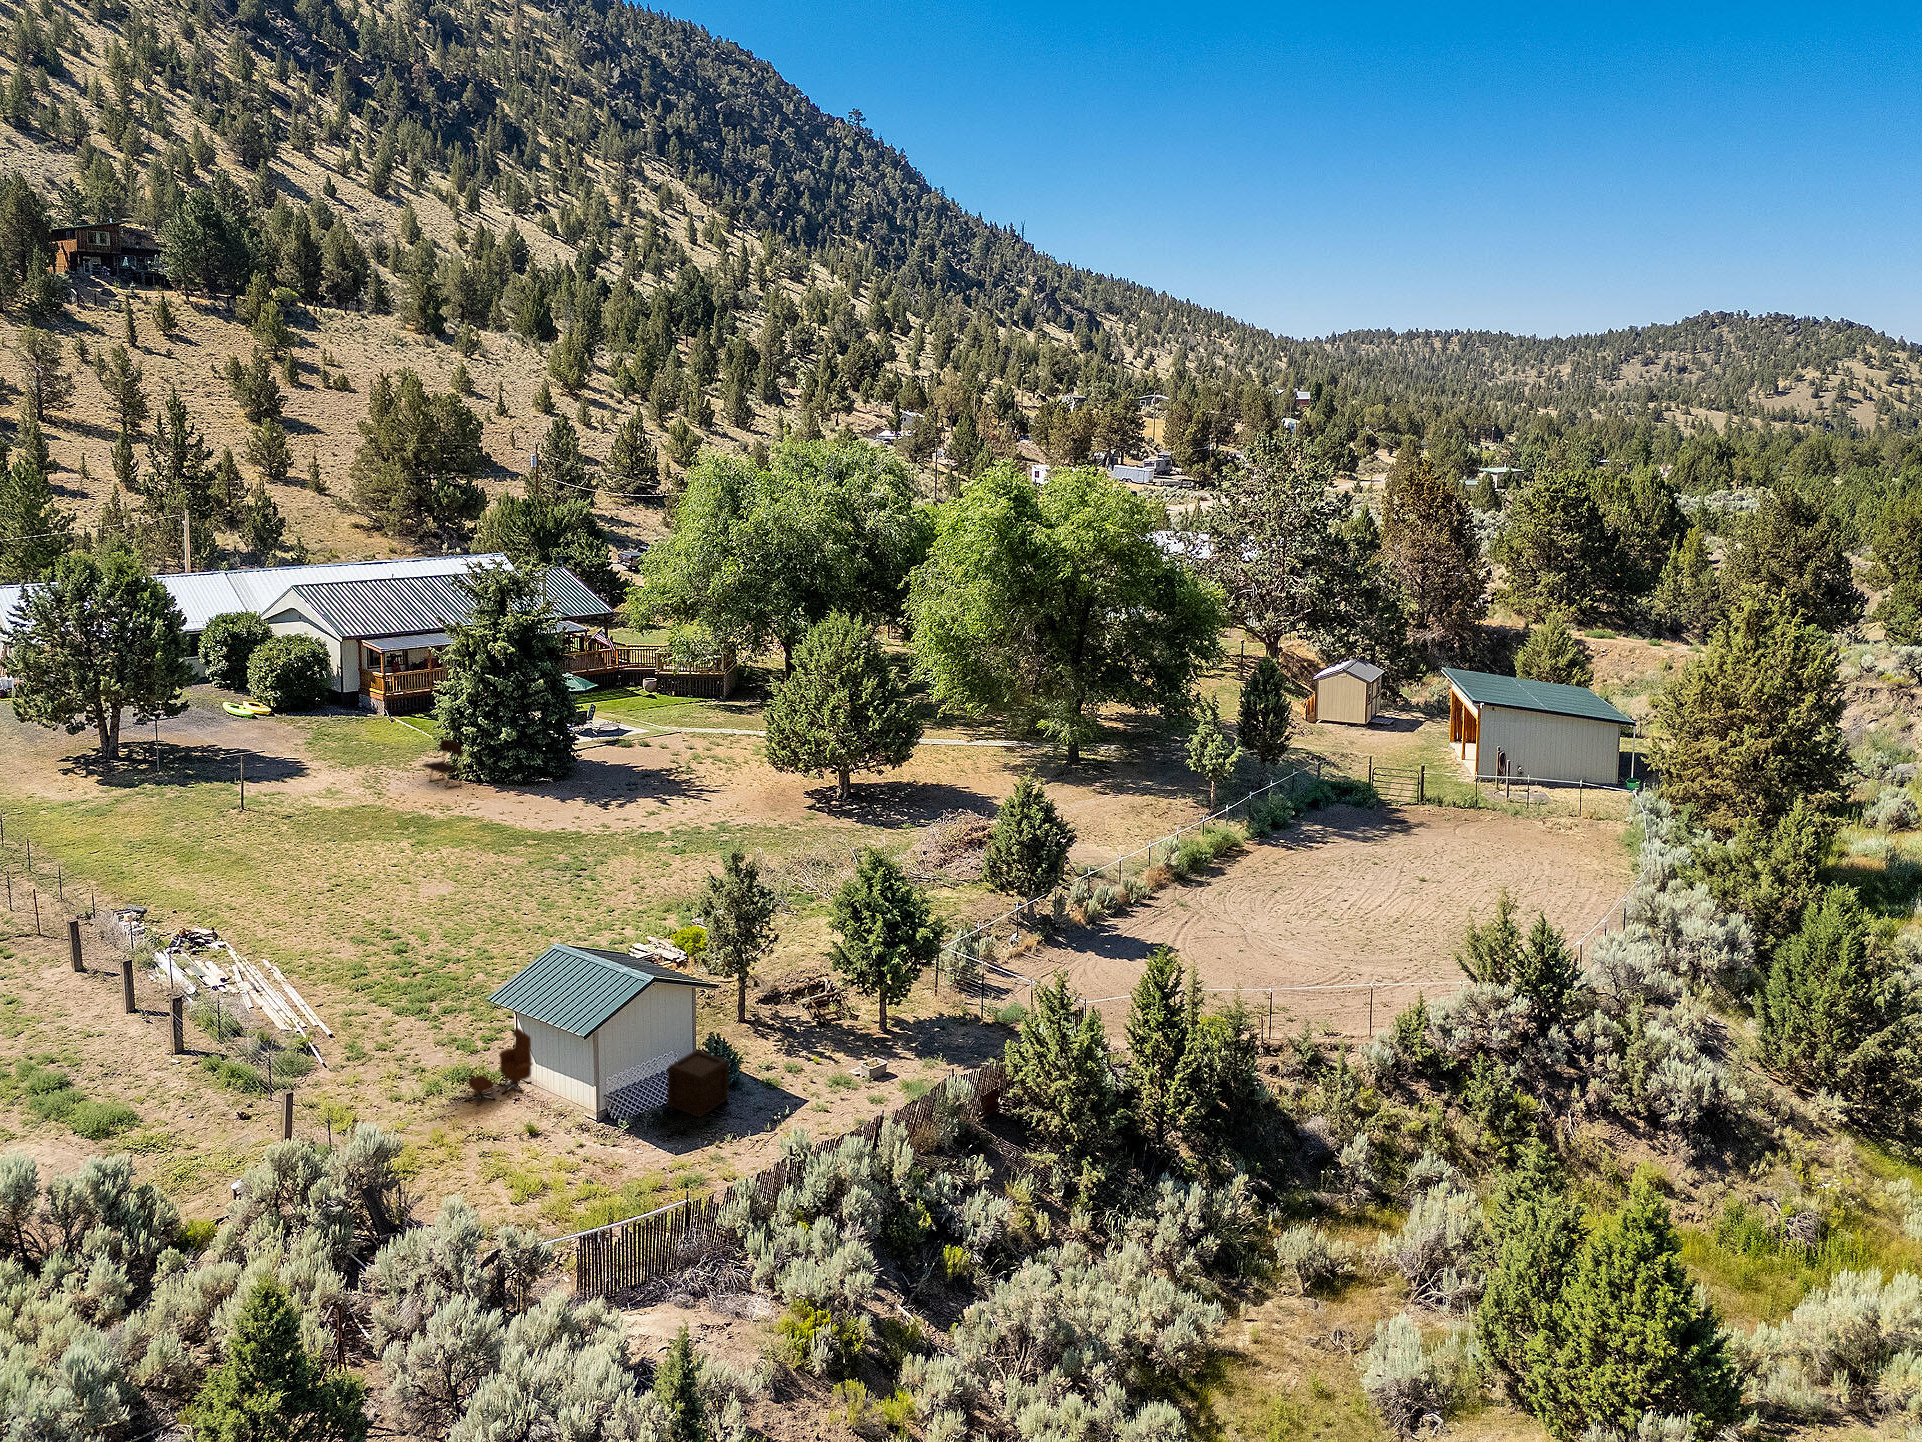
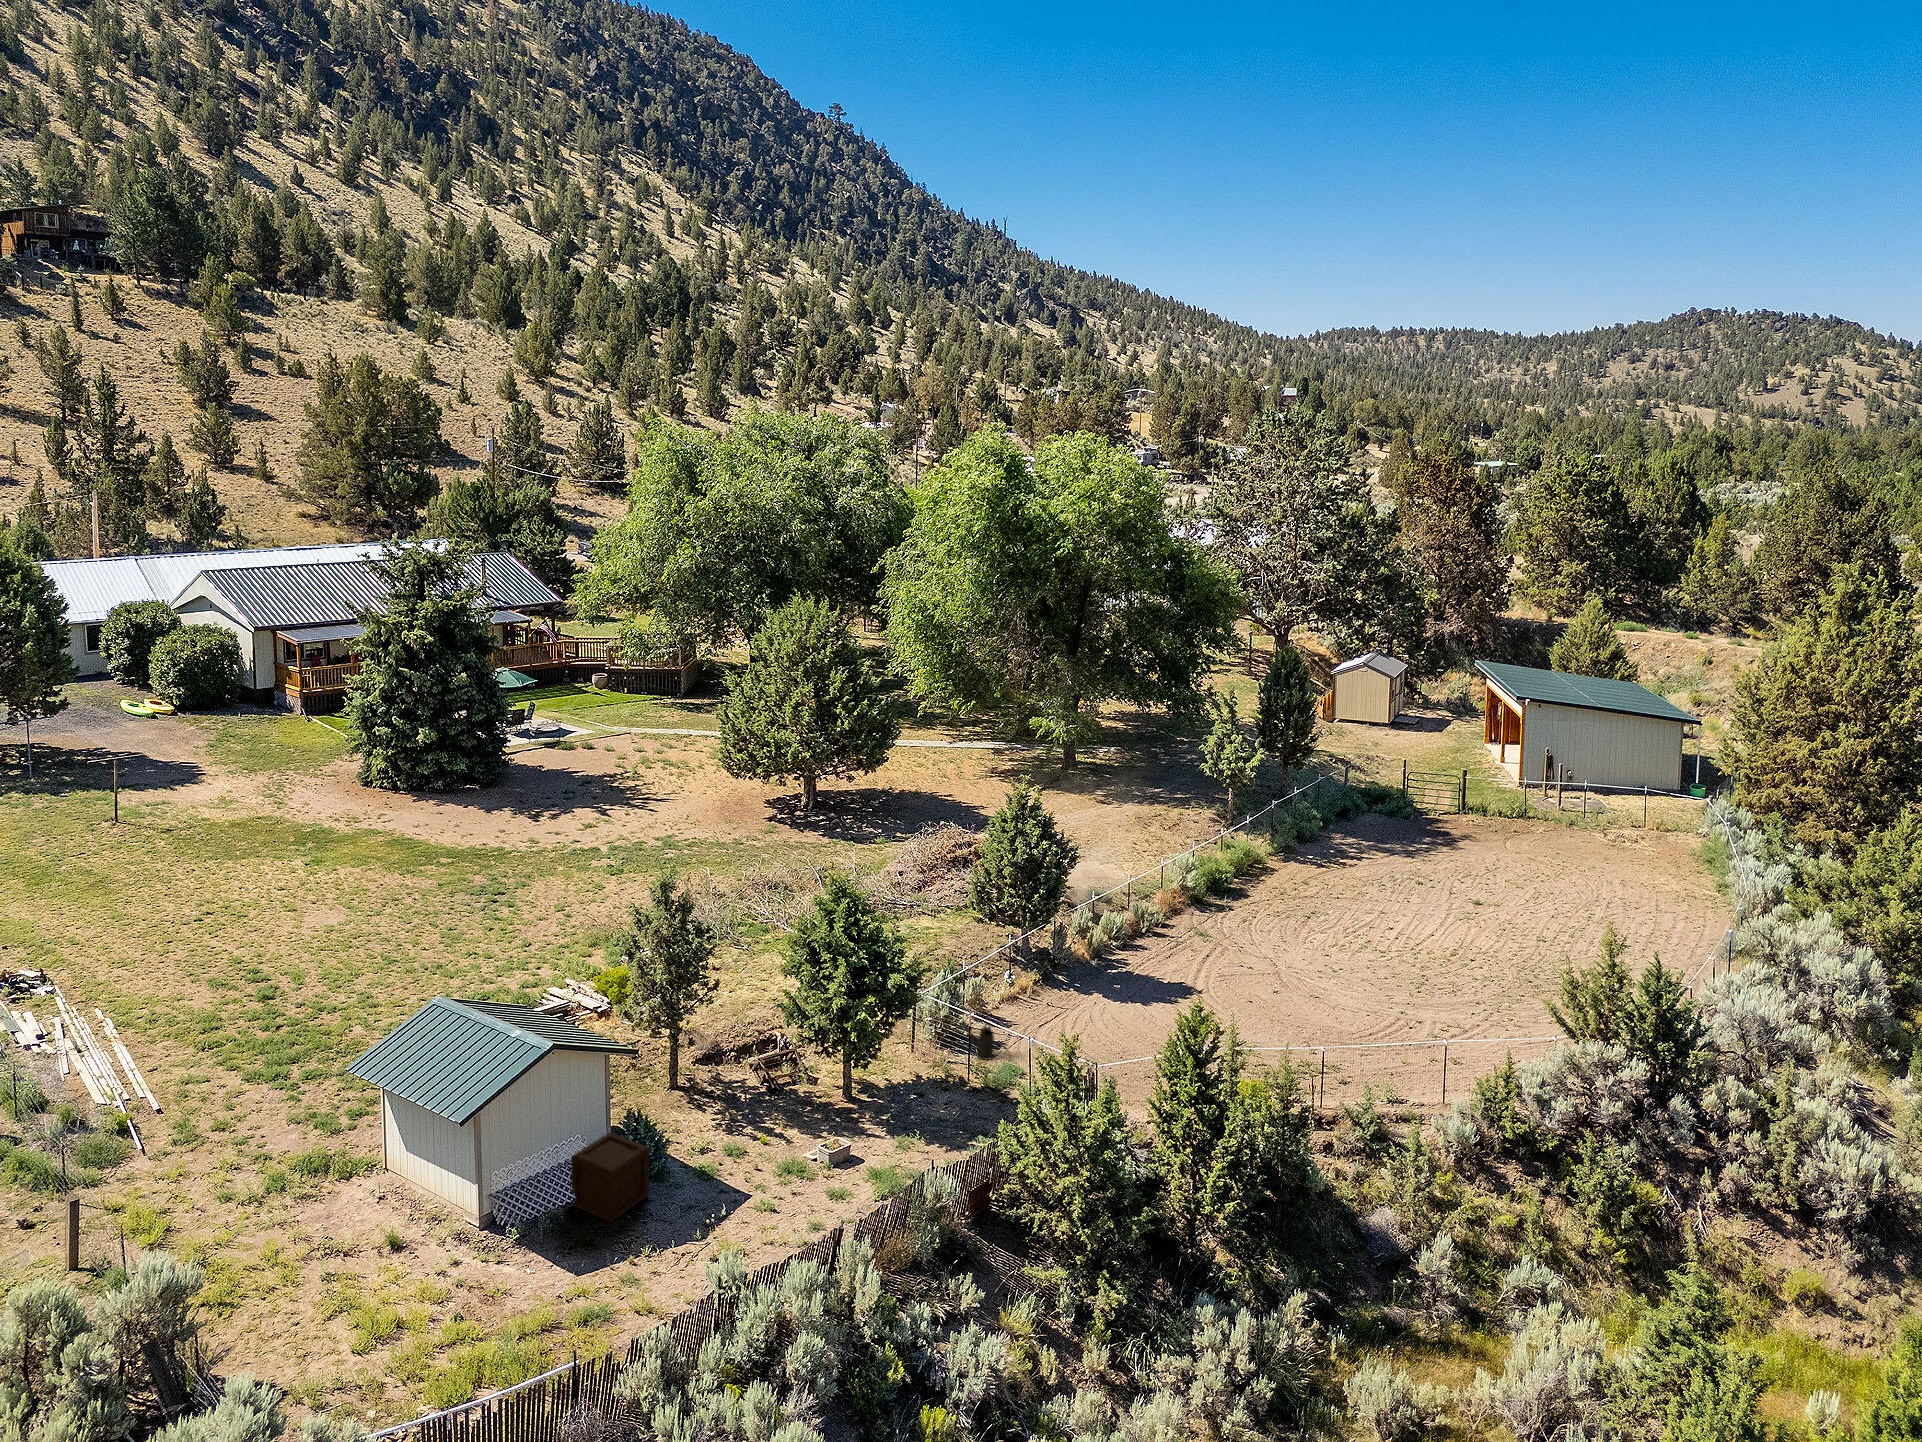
bench: present [423,739,463,788] -> none [329,741,374,798]
watering can: none [976,970,1006,1002] -> present [963,1022,995,1060]
lounge chair: present [467,1028,533,1105] -> none [311,1106,401,1209]

